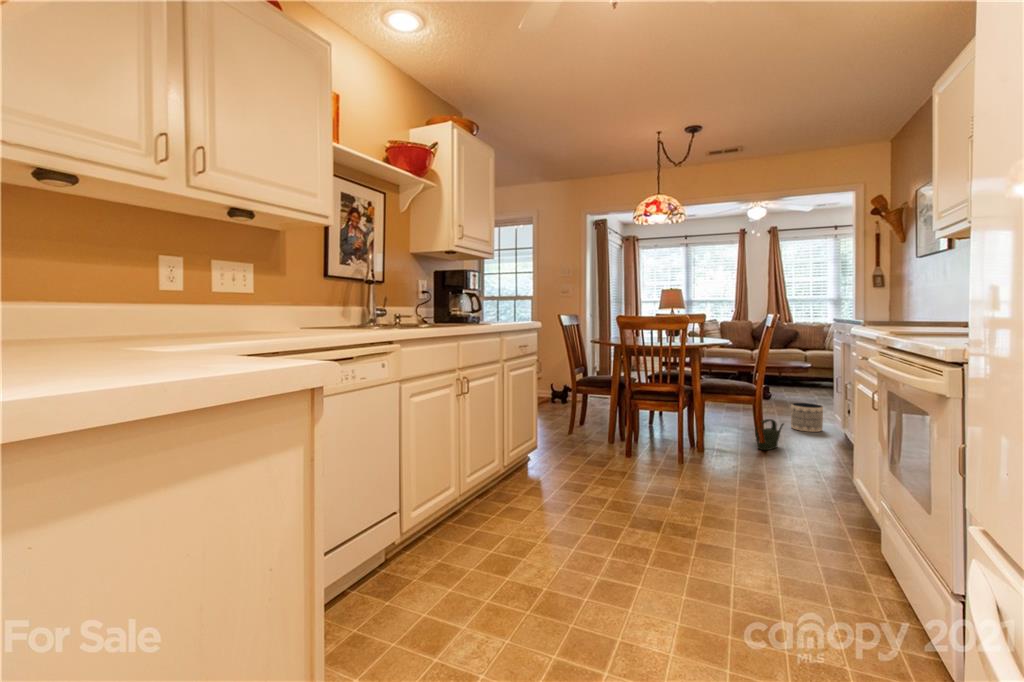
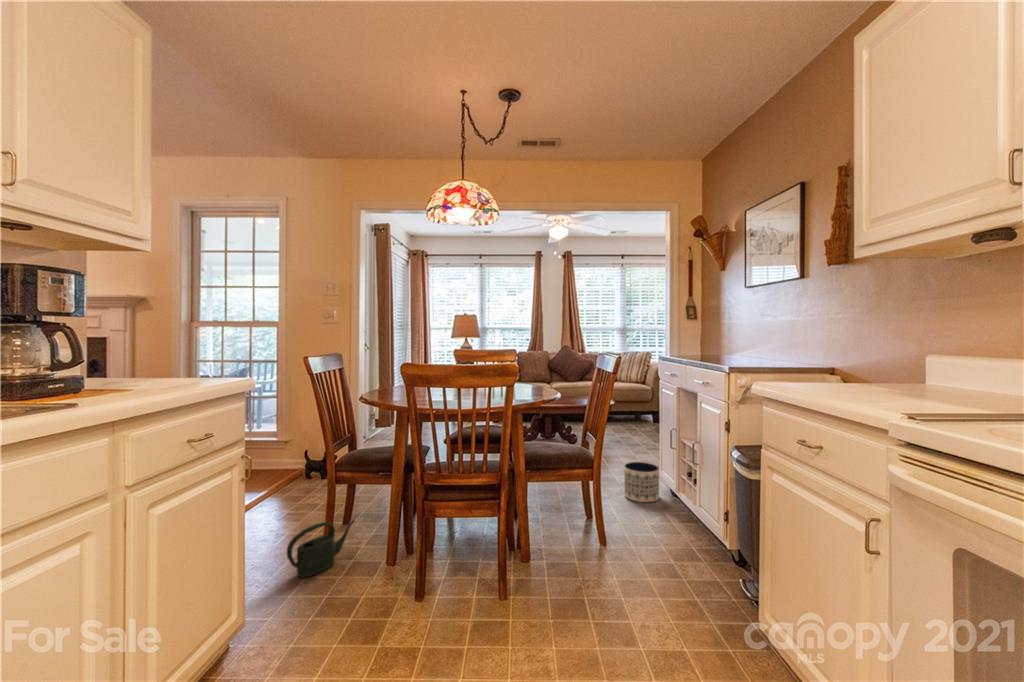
watering can: present [755,419,784,450] -> present [287,521,354,577]

